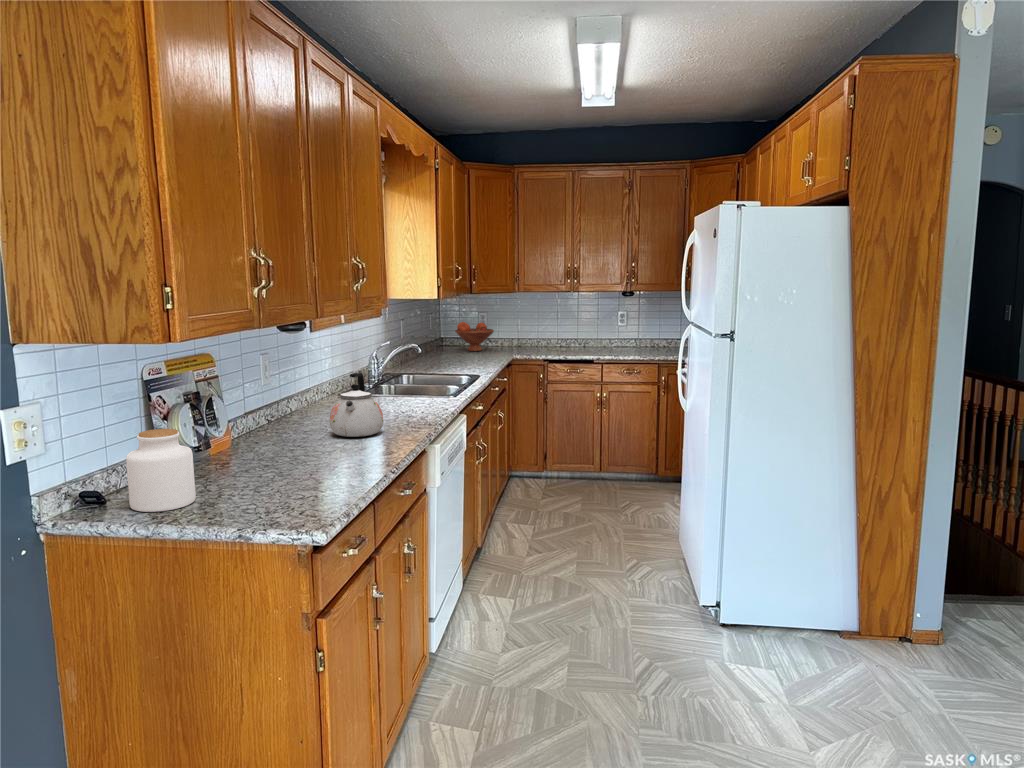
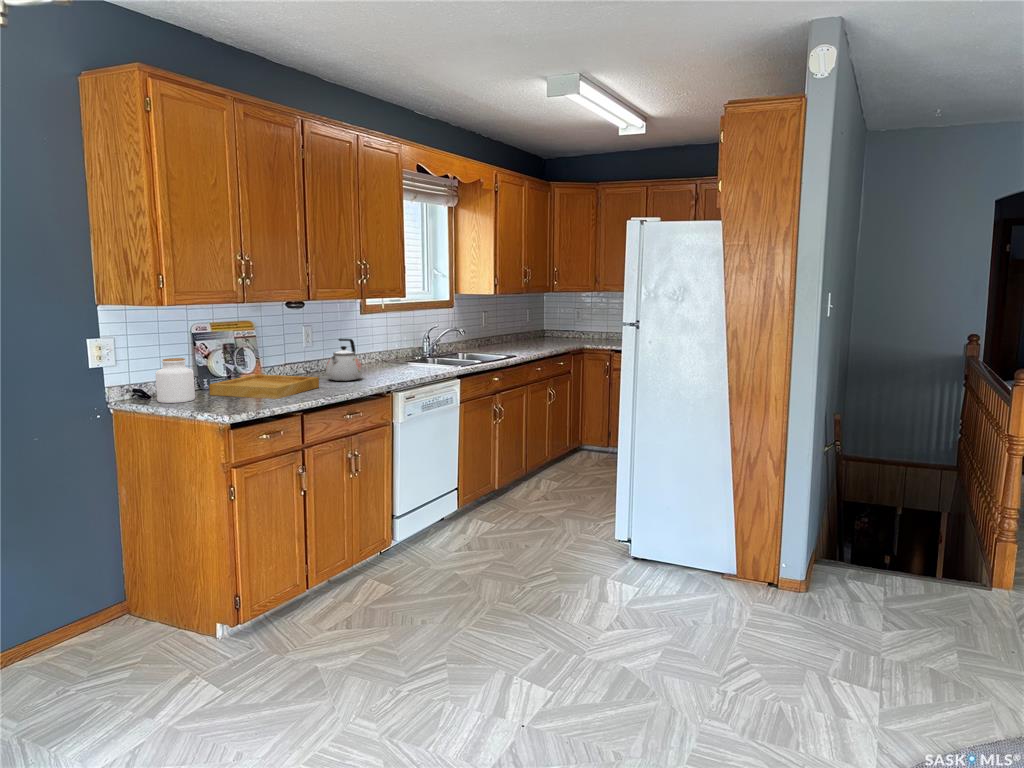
fruit bowl: present [455,322,494,351] -> none [542,315,574,339]
tray: none [201,437,352,485] -> present [209,374,319,399]

